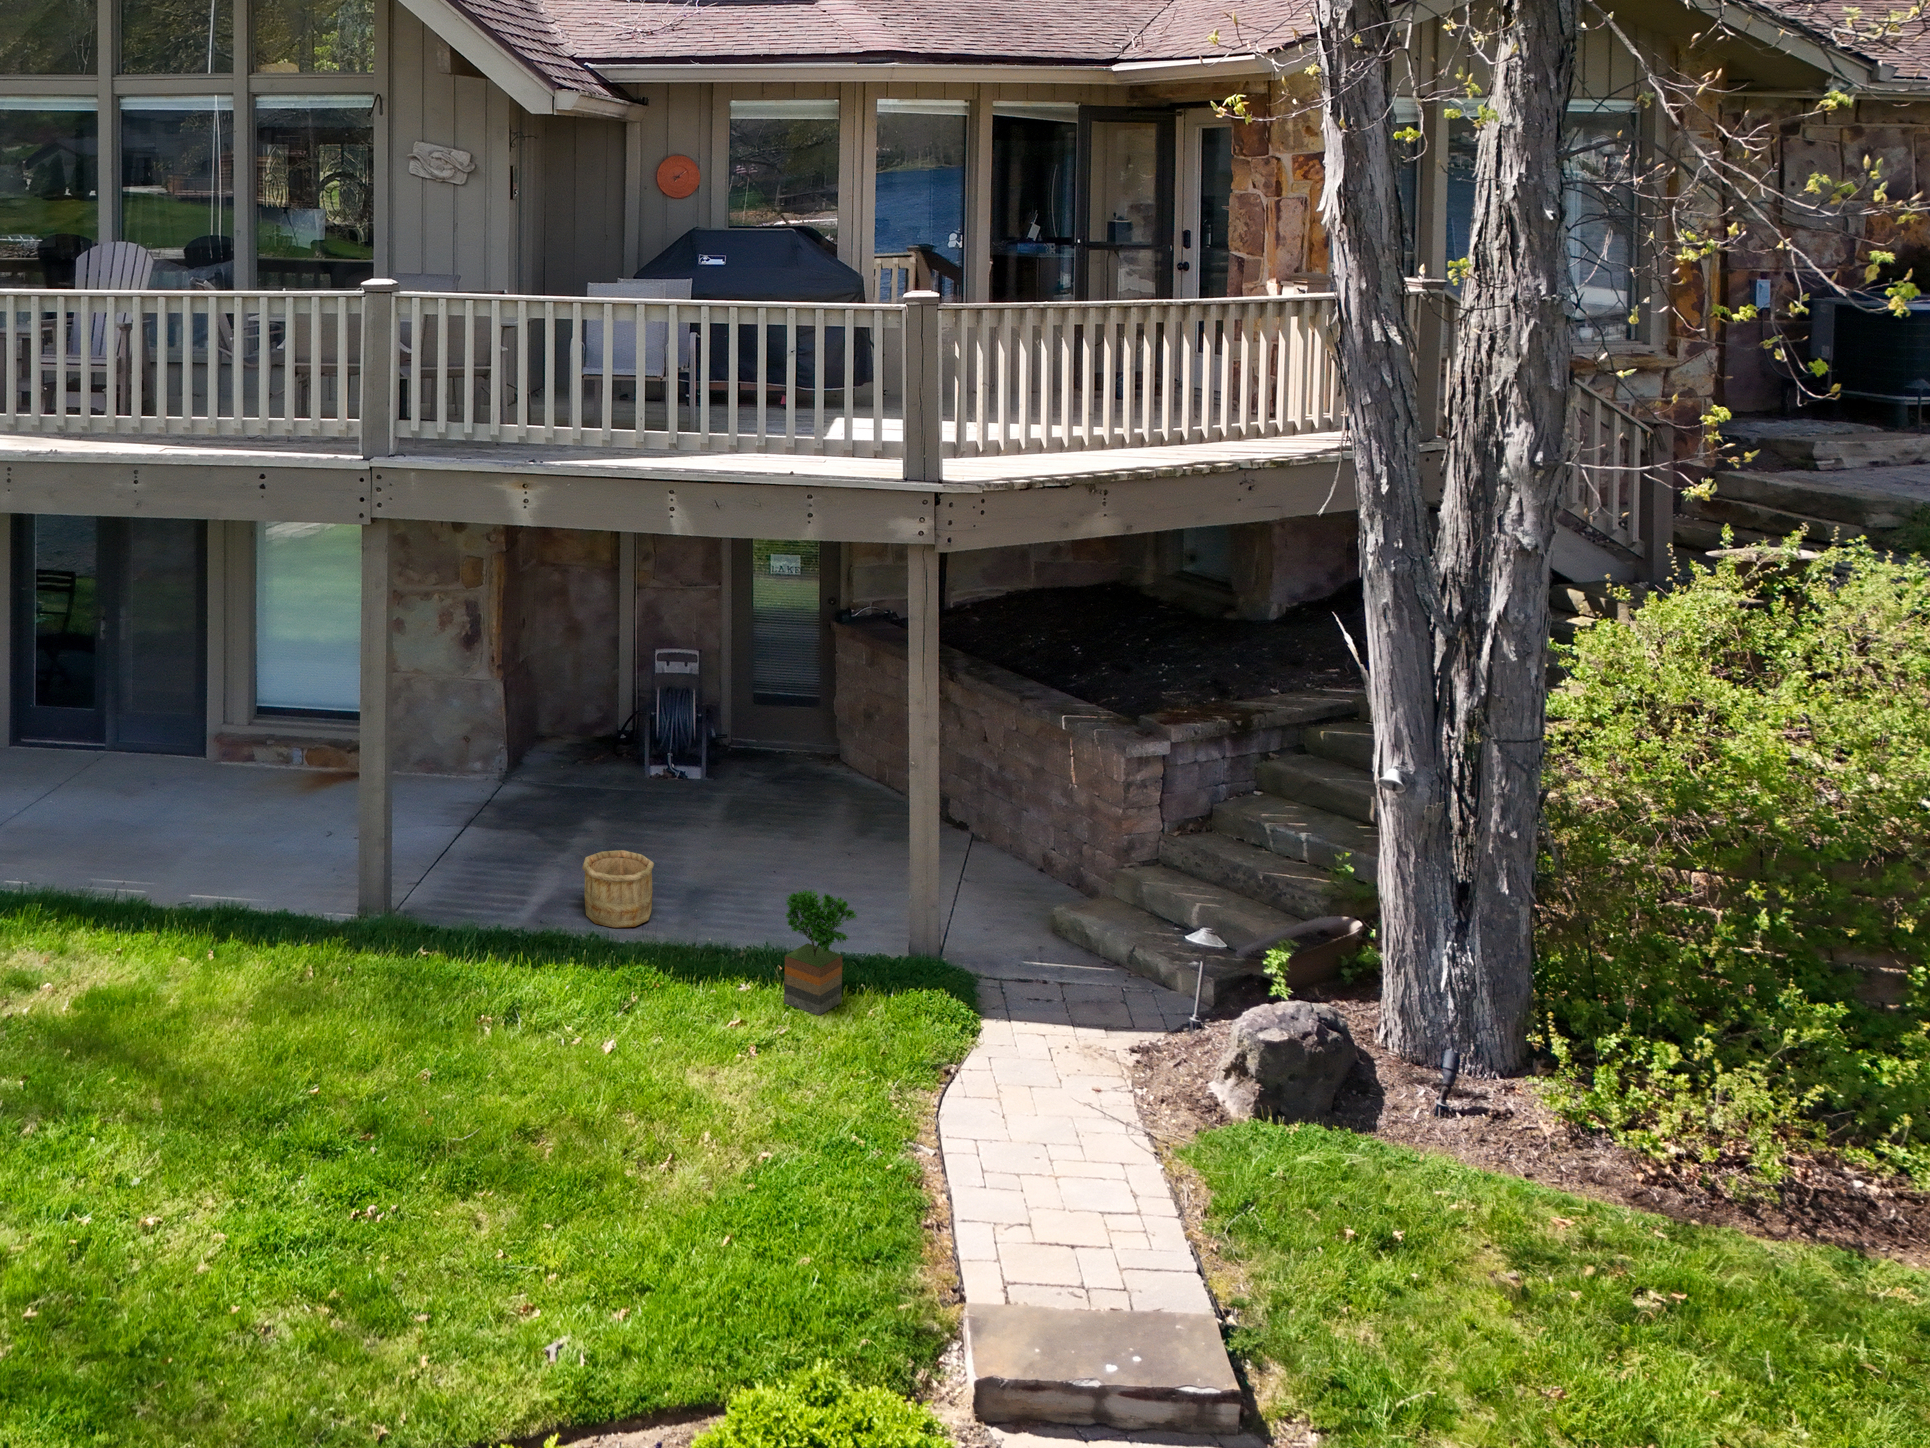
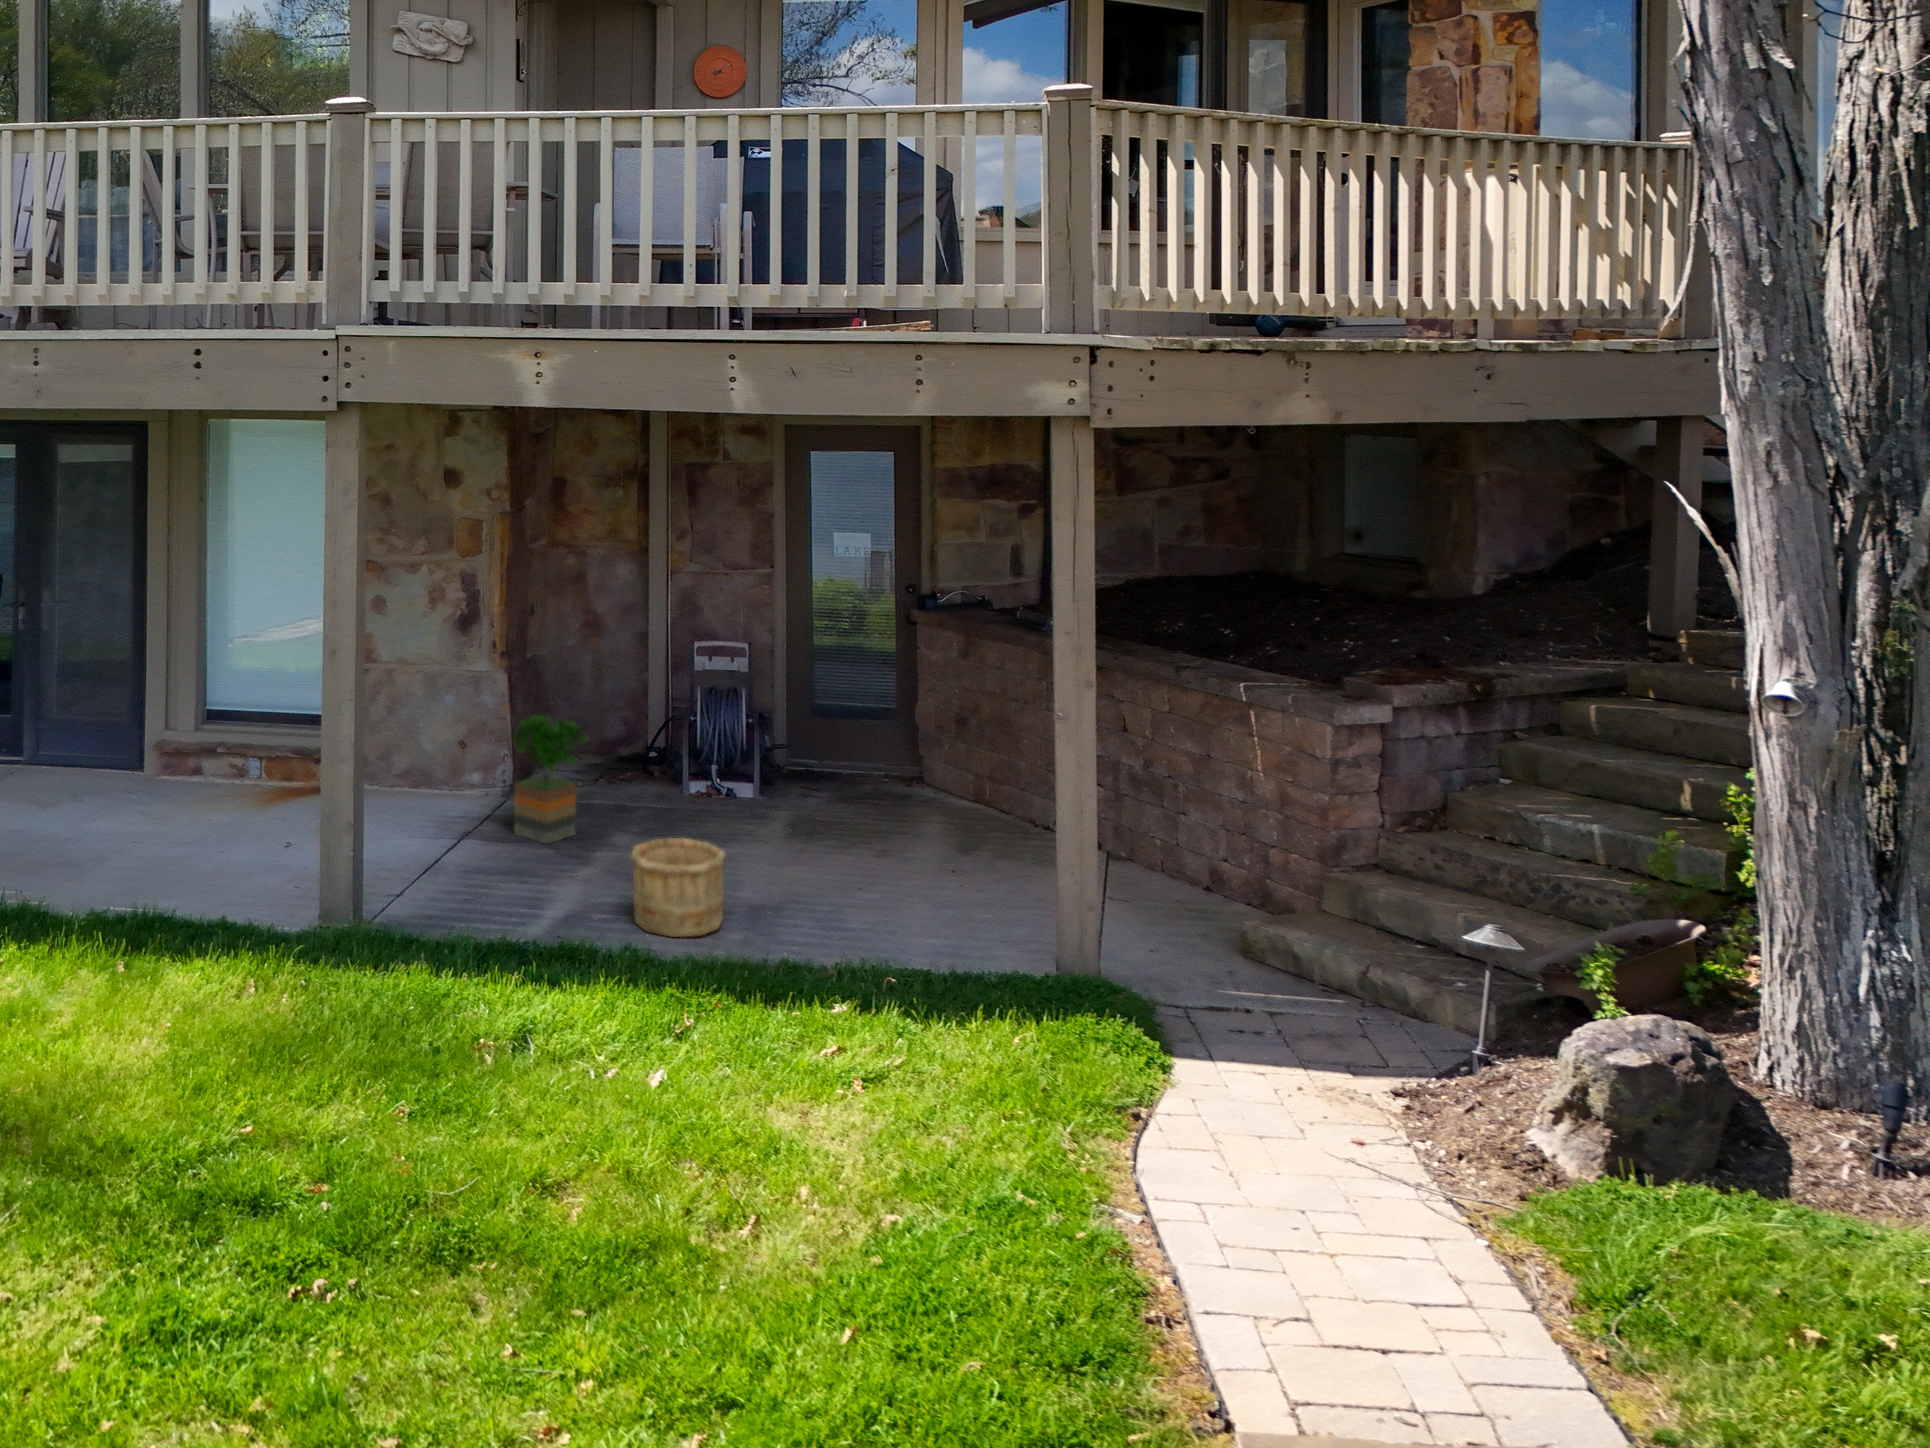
potted tree: present [784,890,857,1016] -> present [514,716,588,844]

